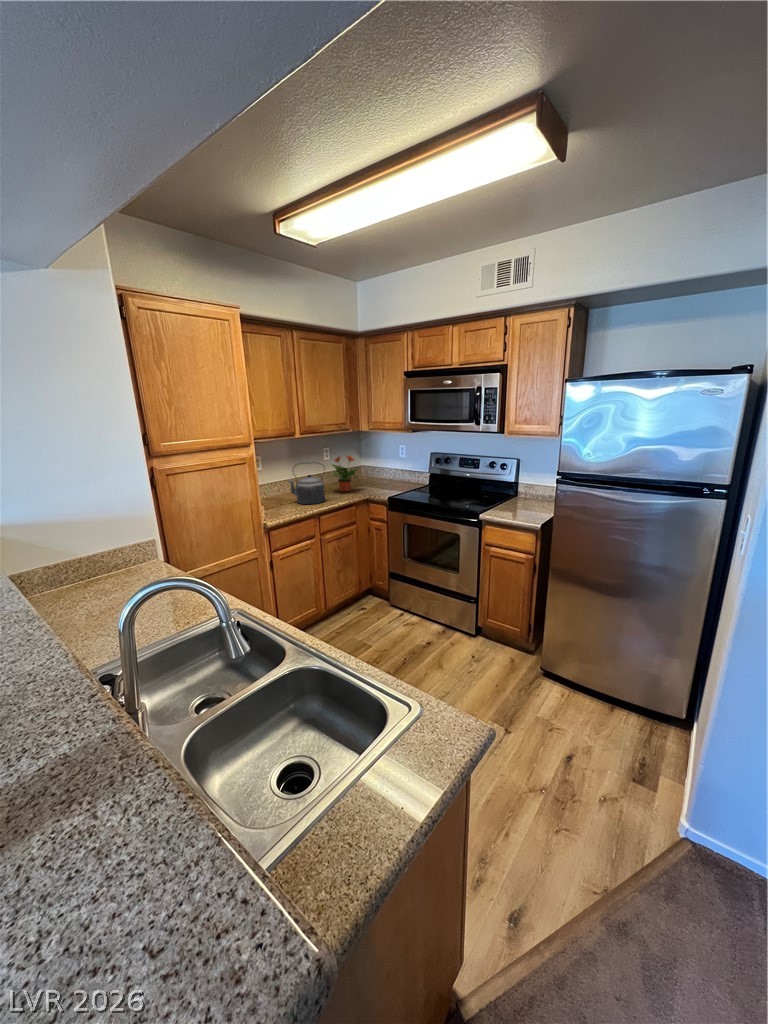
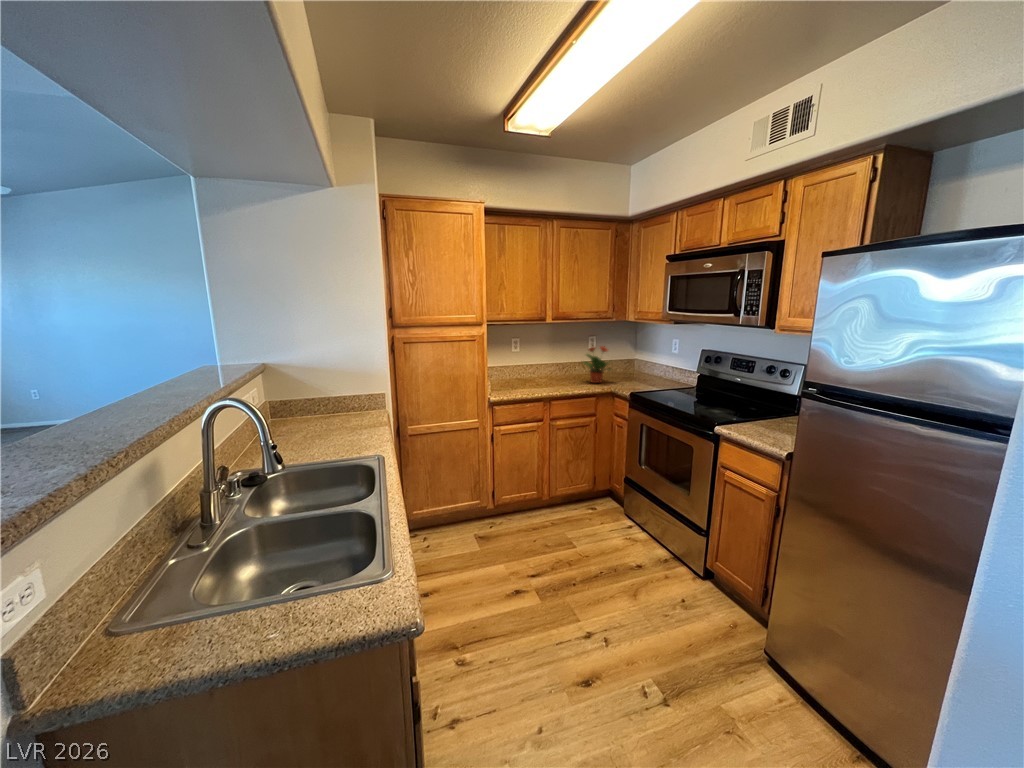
kettle: present [288,462,325,504] -> none [534,348,569,389]

